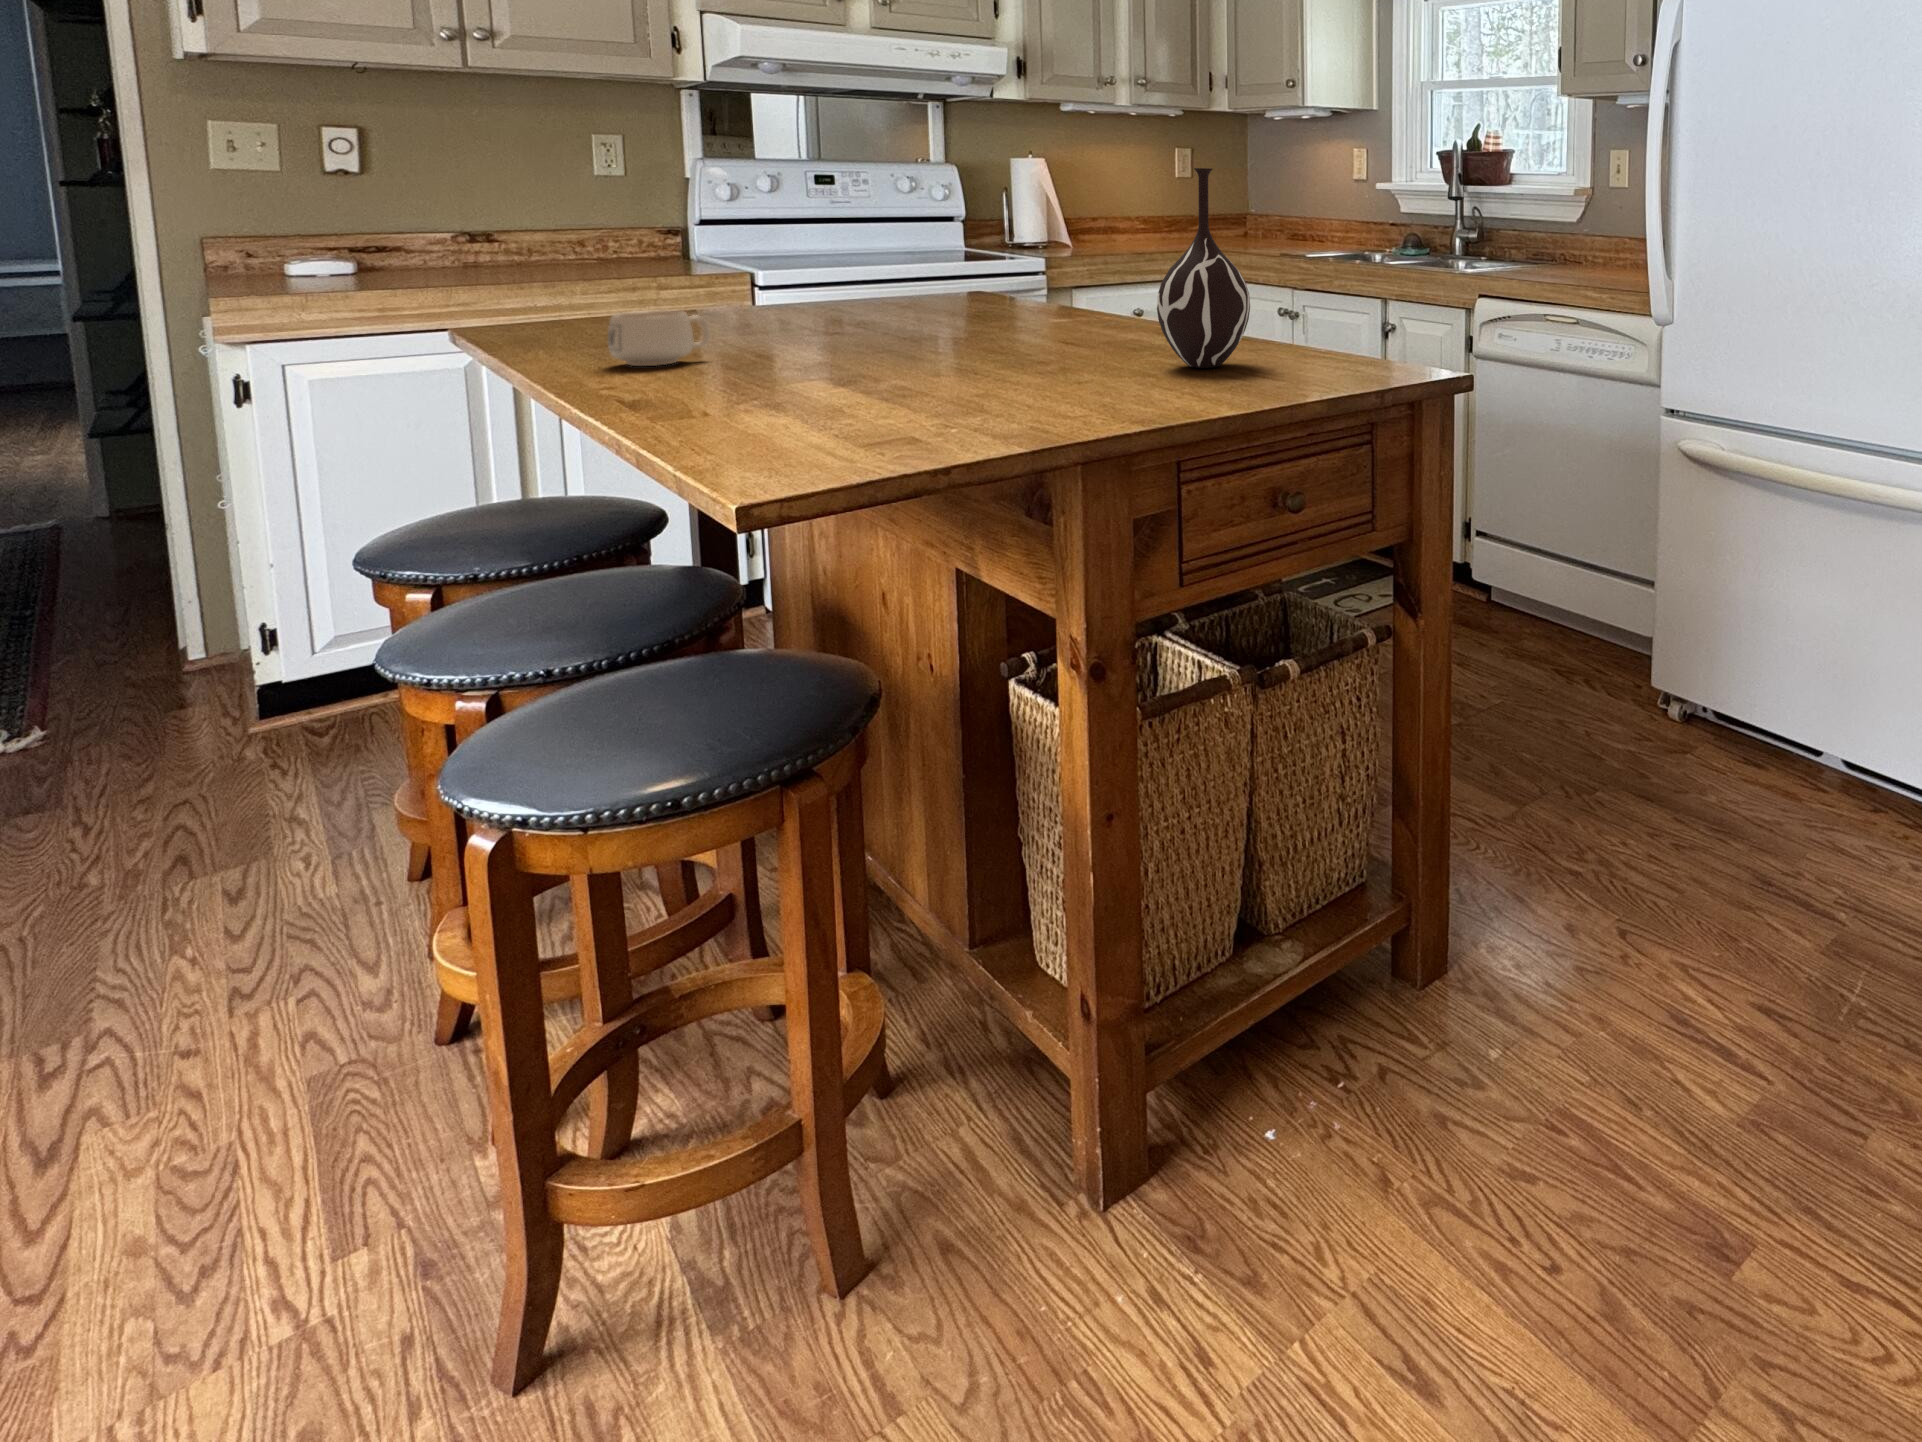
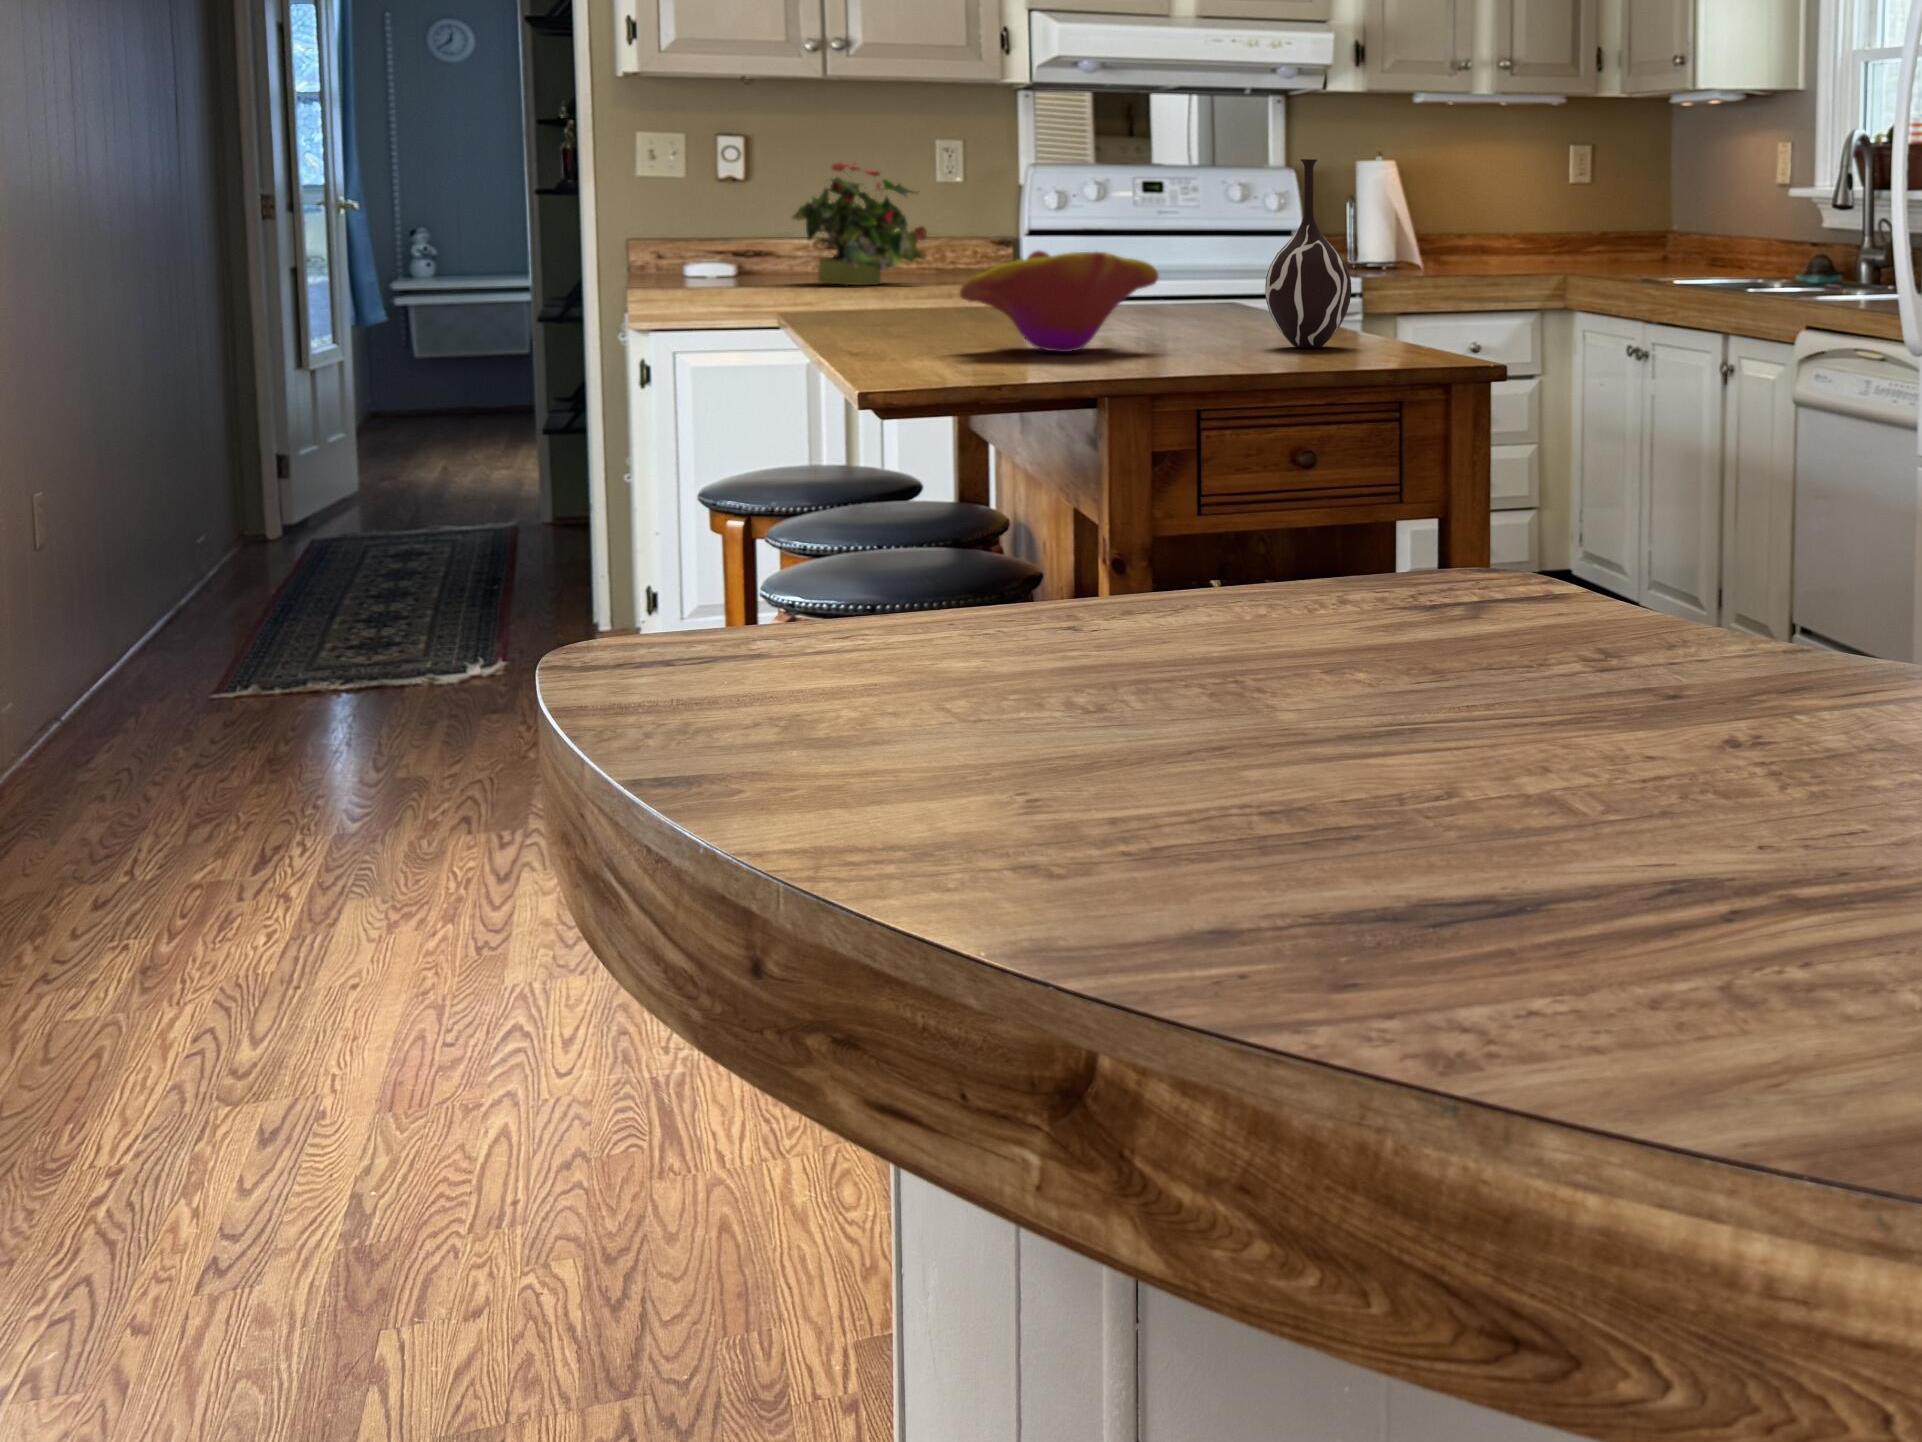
potted plant: none [422,155,595,279] -> present [792,163,927,285]
decorative bowl: none [794,273,1051,396] -> present [960,251,1159,352]
mug: present [608,310,710,366] -> none [863,288,938,333]

